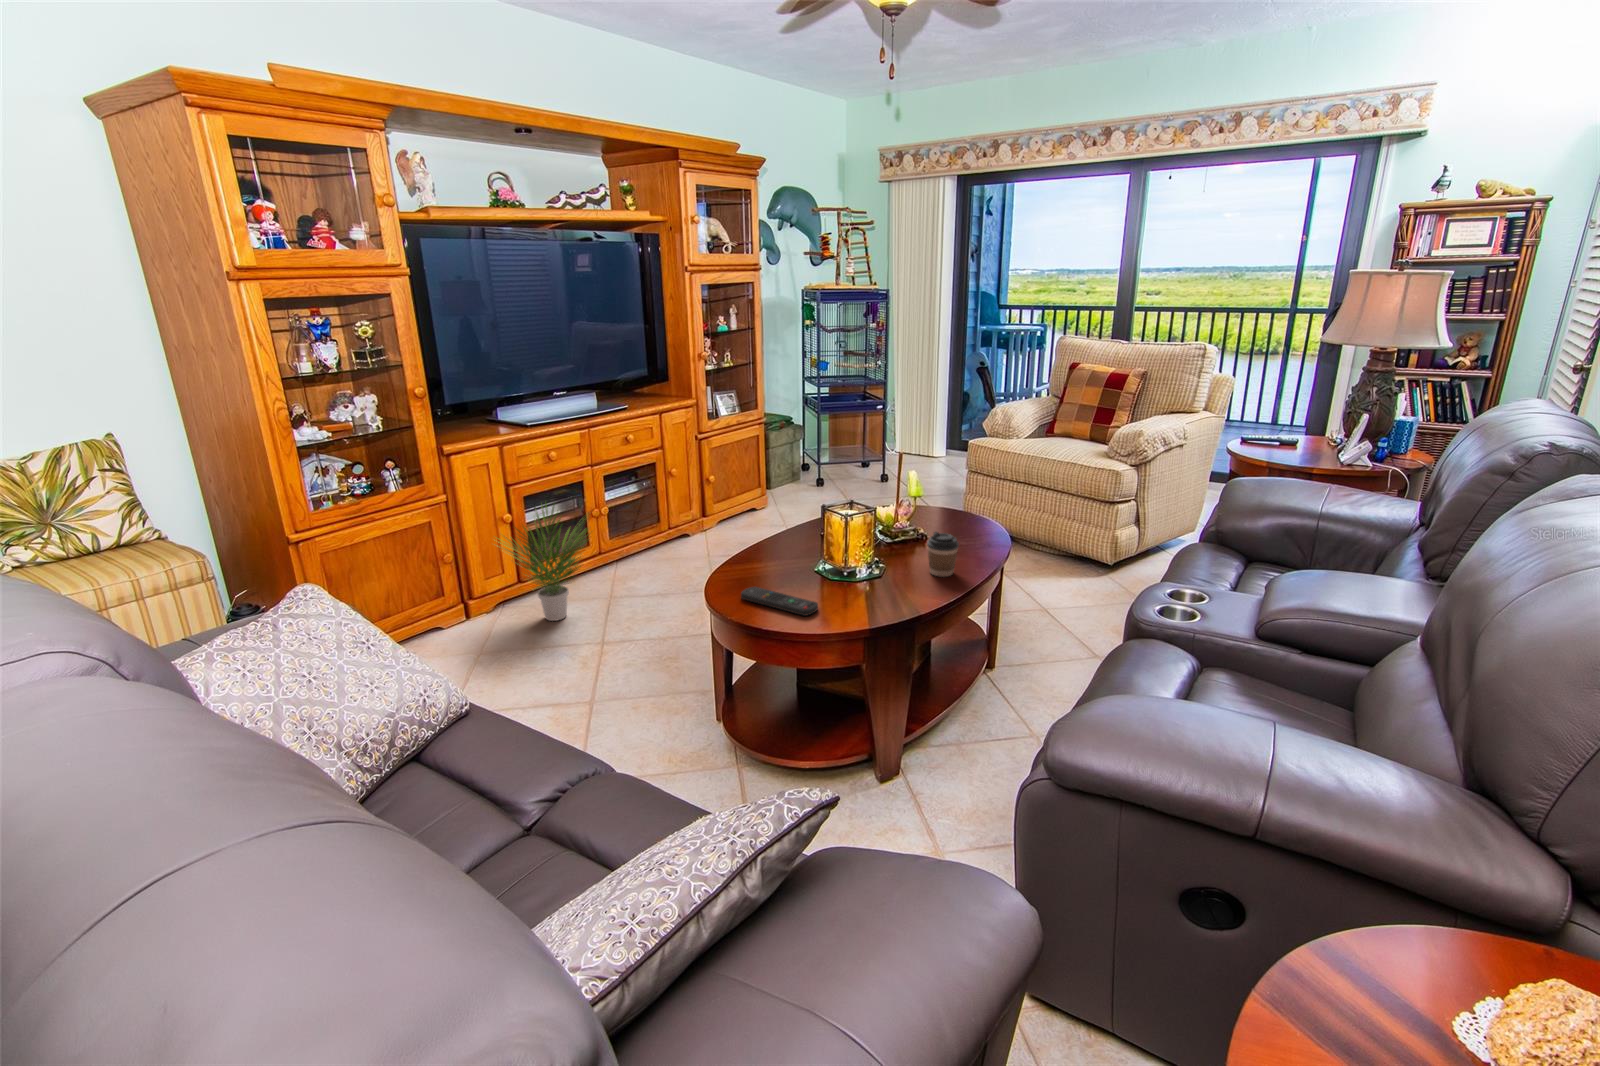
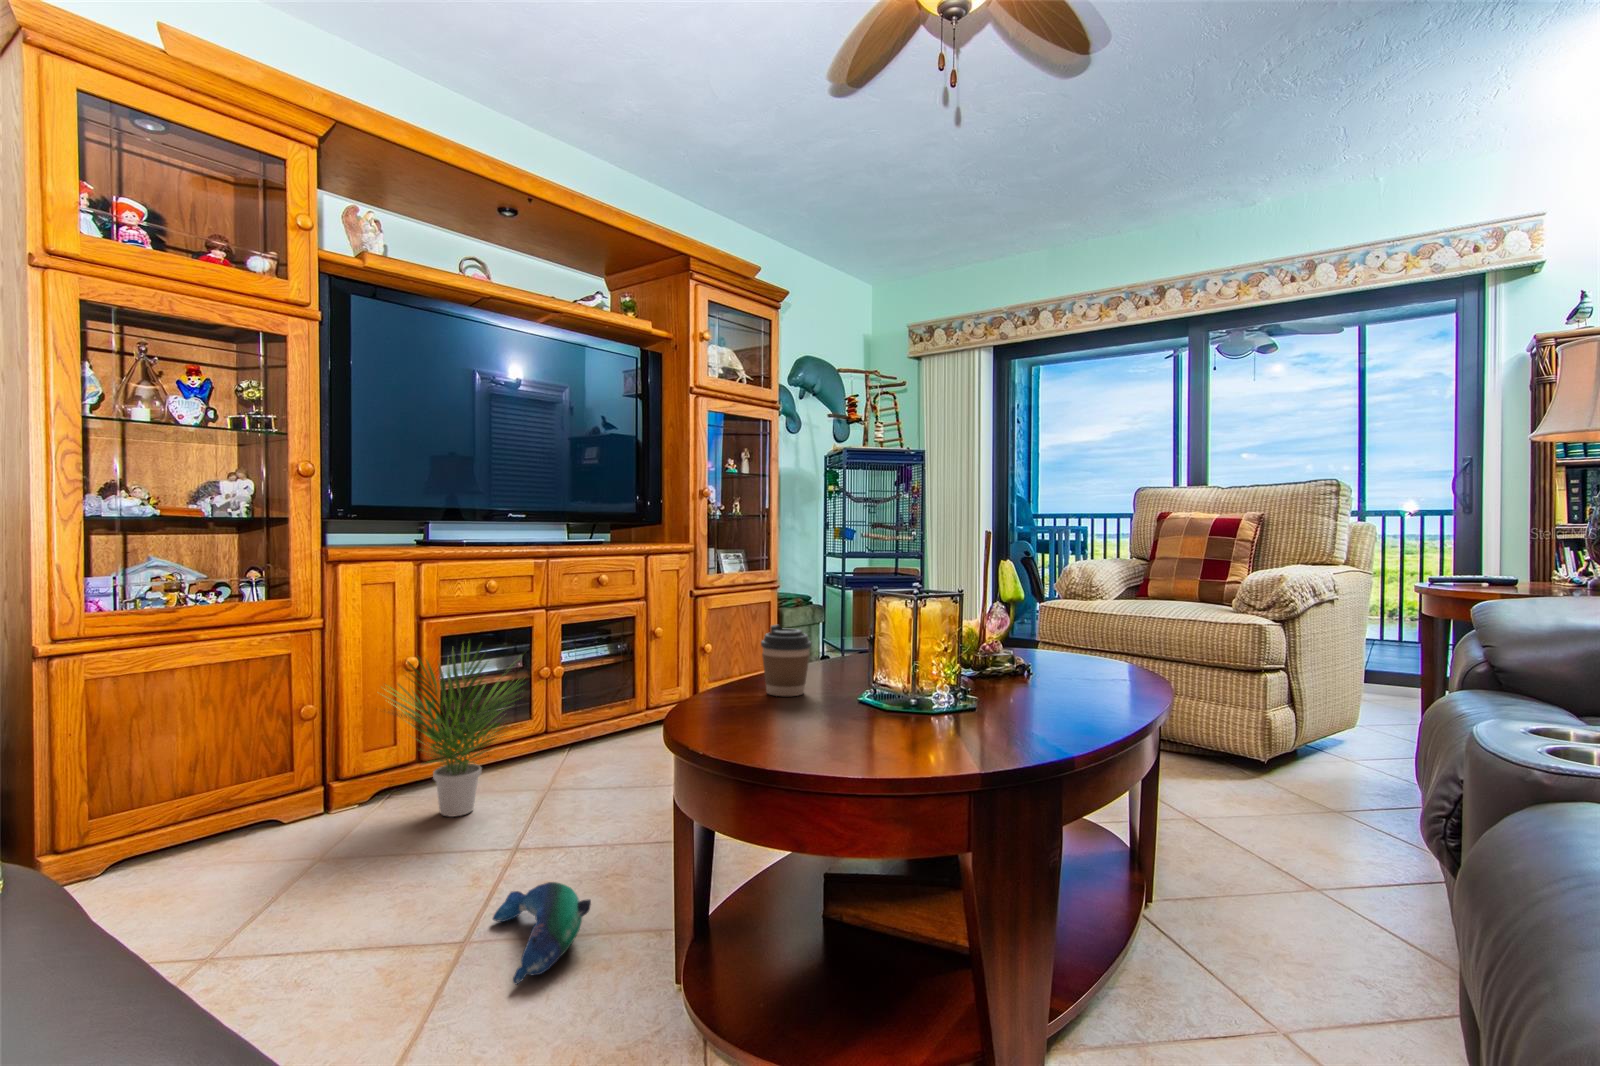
coffee cup: present [927,532,959,577] -> present [761,625,811,696]
remote control: present [741,587,818,616] -> none [727,710,871,751]
plush toy: none [605,668,664,723] -> present [493,882,591,985]

